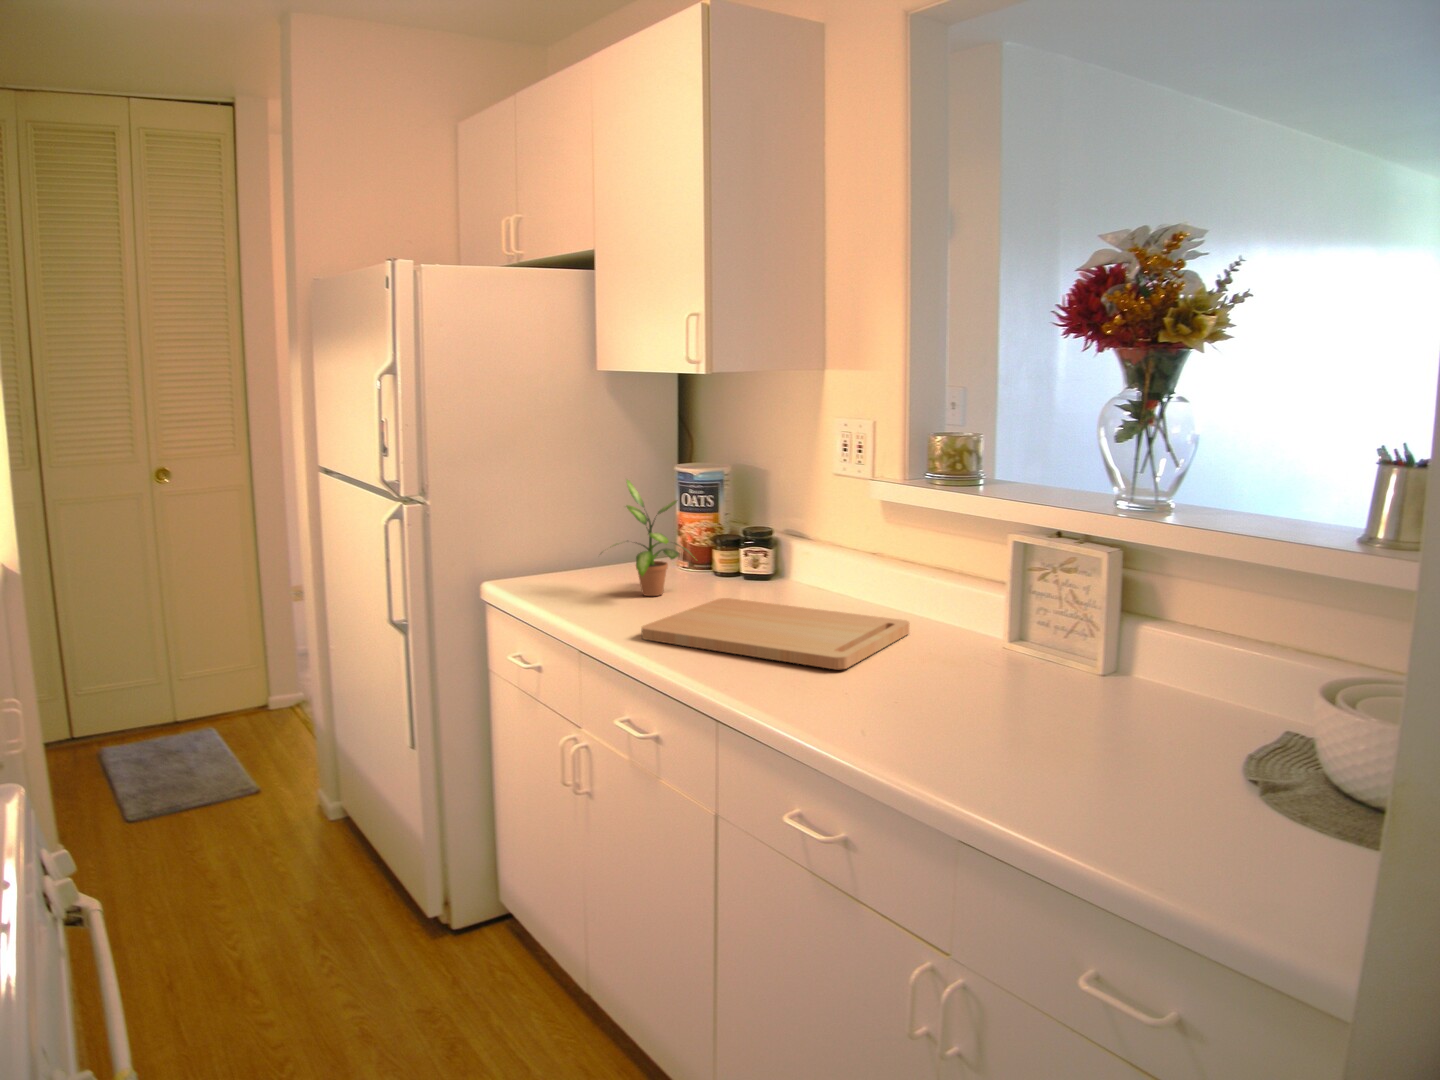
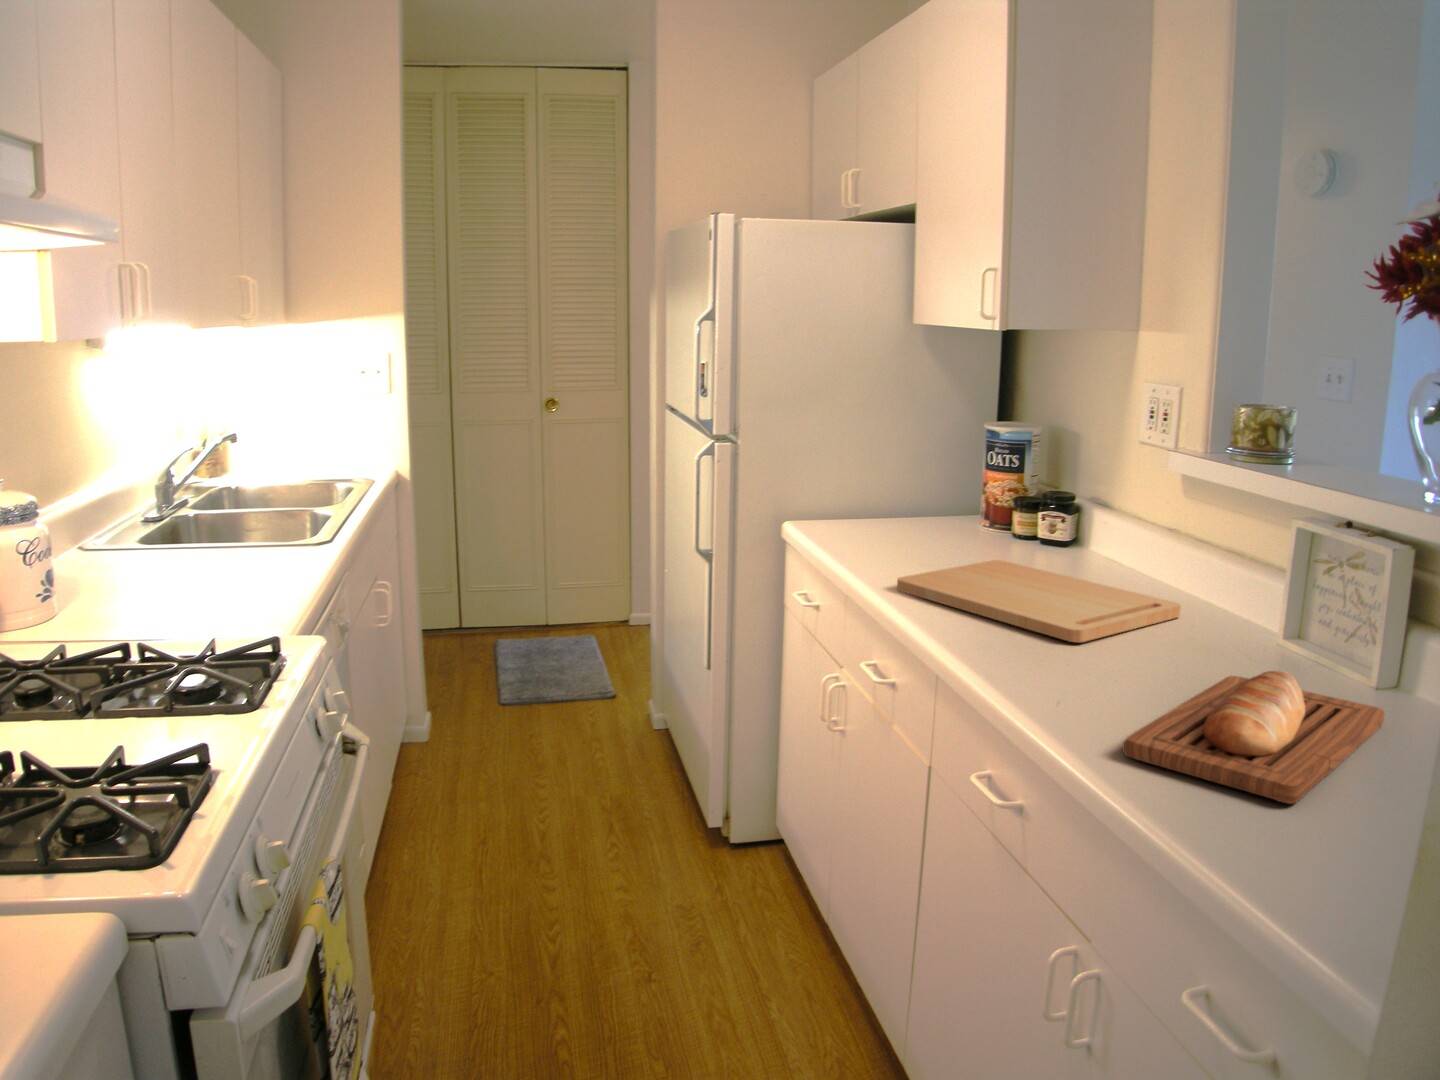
potted plant: present [613,480,695,596] -> none [884,431,986,551]
bread loaf: none [954,672,1133,796] -> present [1122,671,1385,804]

